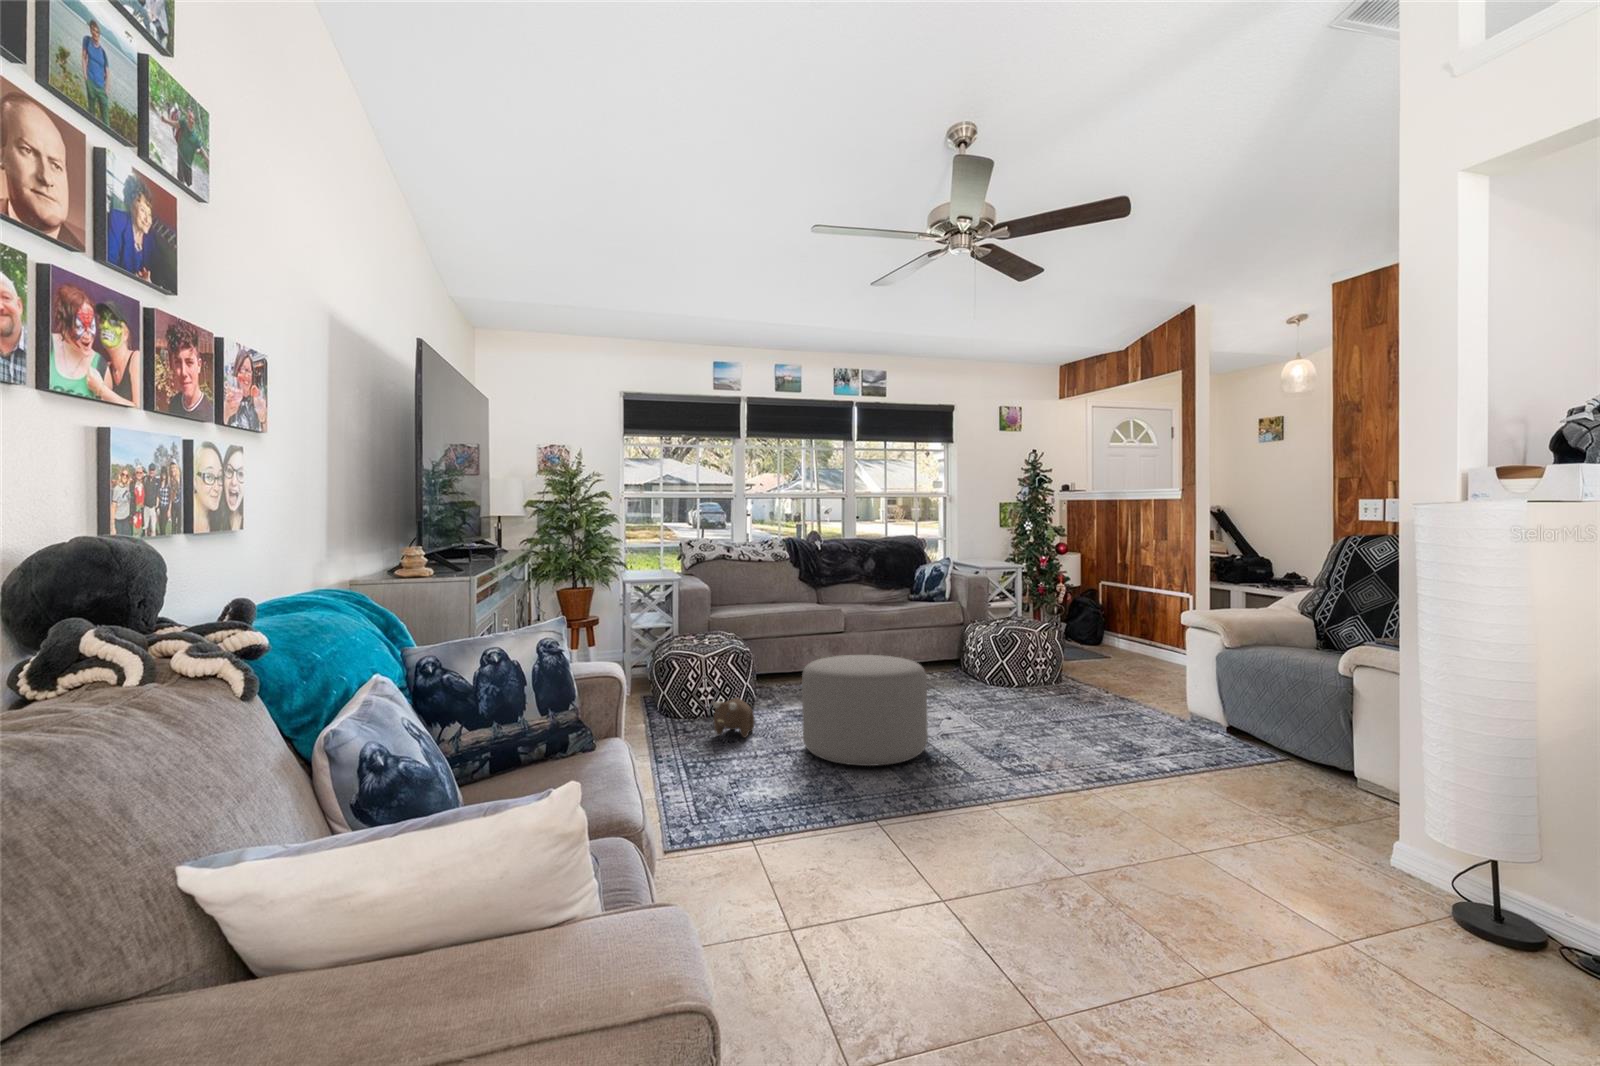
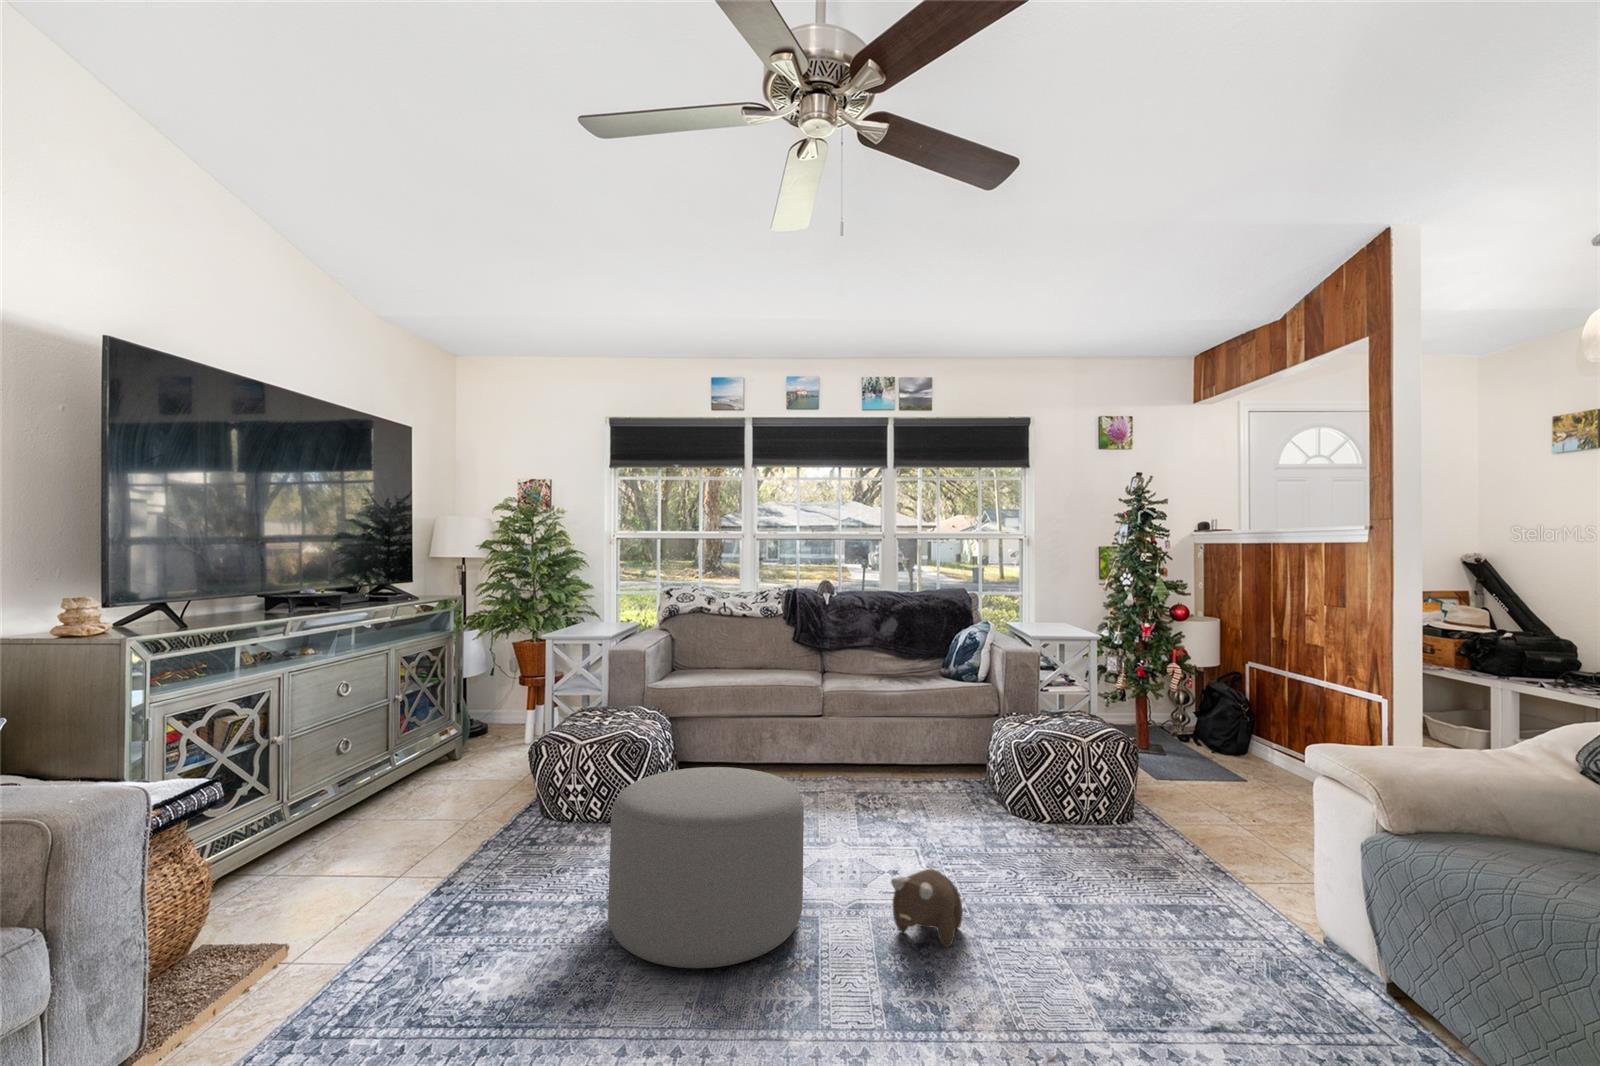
plush toy: present [712,698,755,738] -> present [891,869,963,947]

